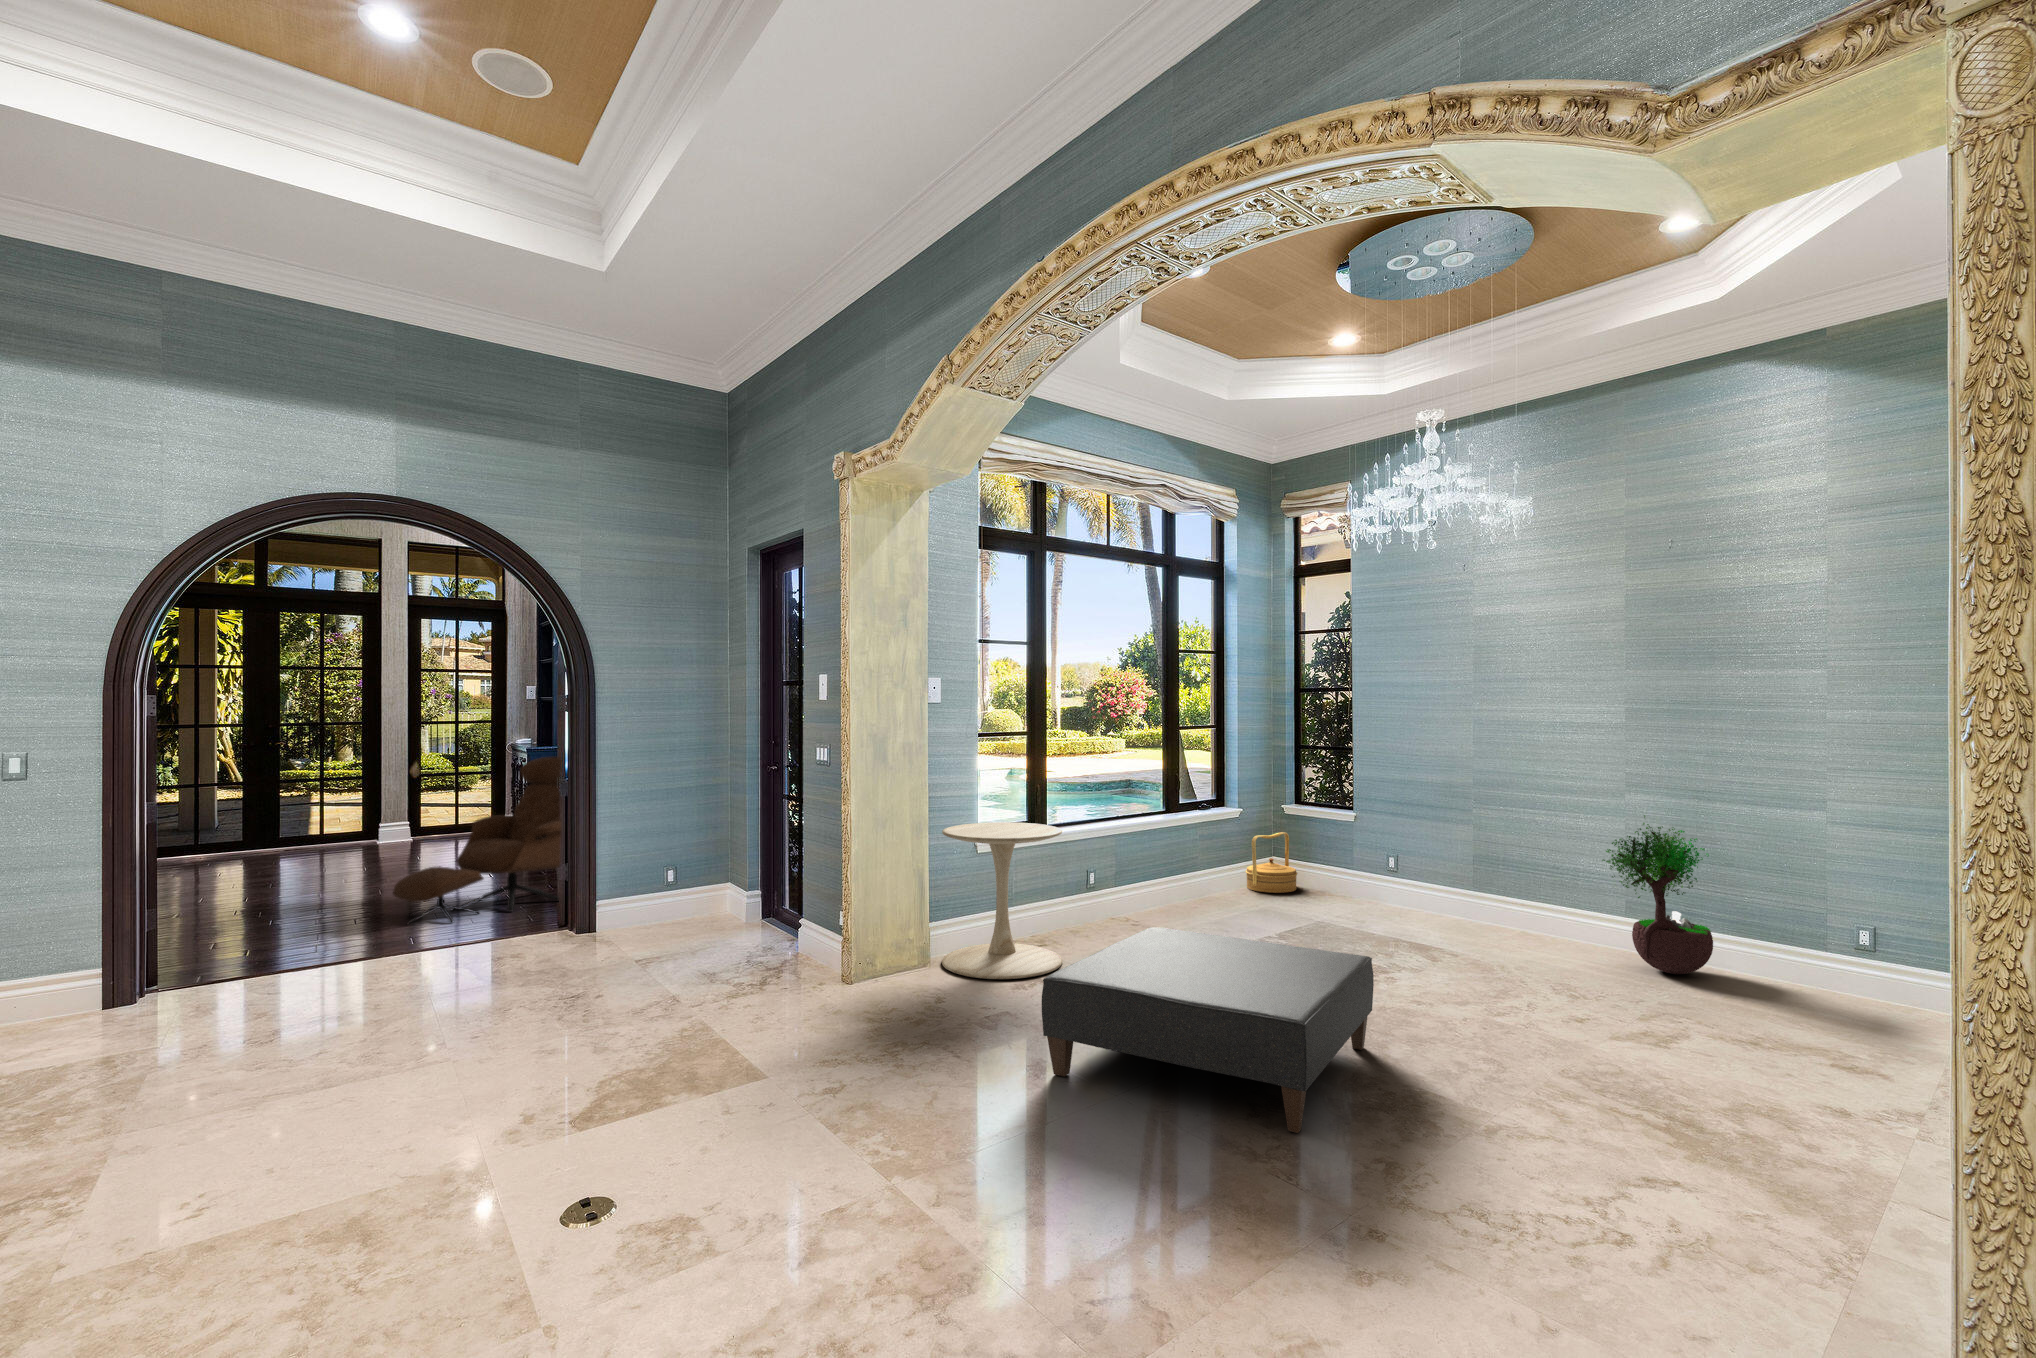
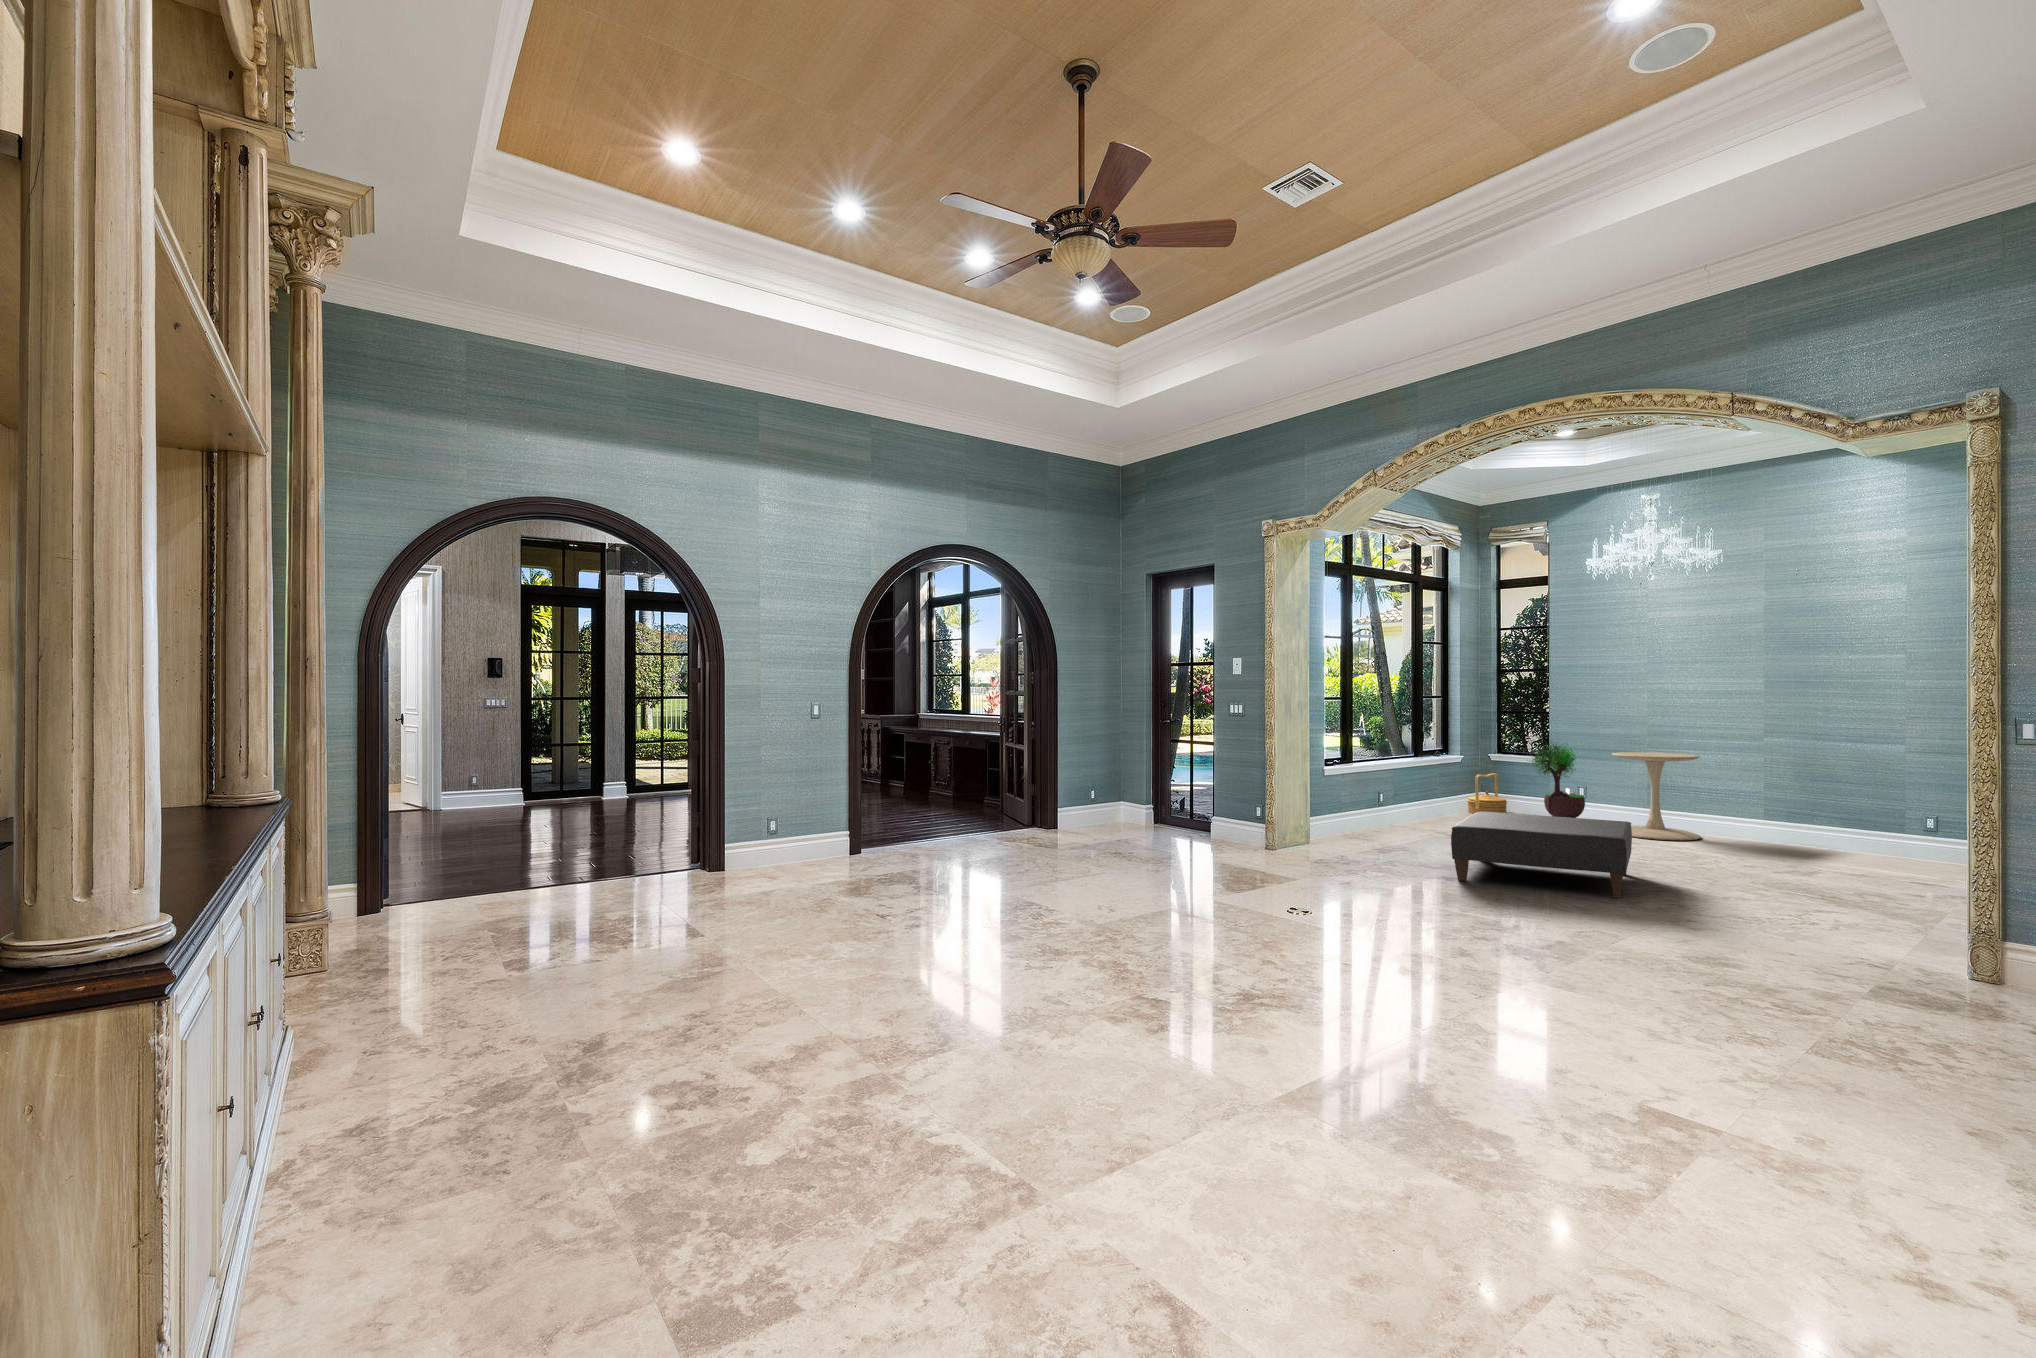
lounge chair: present [393,757,561,924] -> none [909,716,1009,824]
potted tree: present [1602,815,1713,974] -> present [1527,741,1585,818]
pedestal table: present [942,822,1062,979] -> present [1612,752,1700,840]

